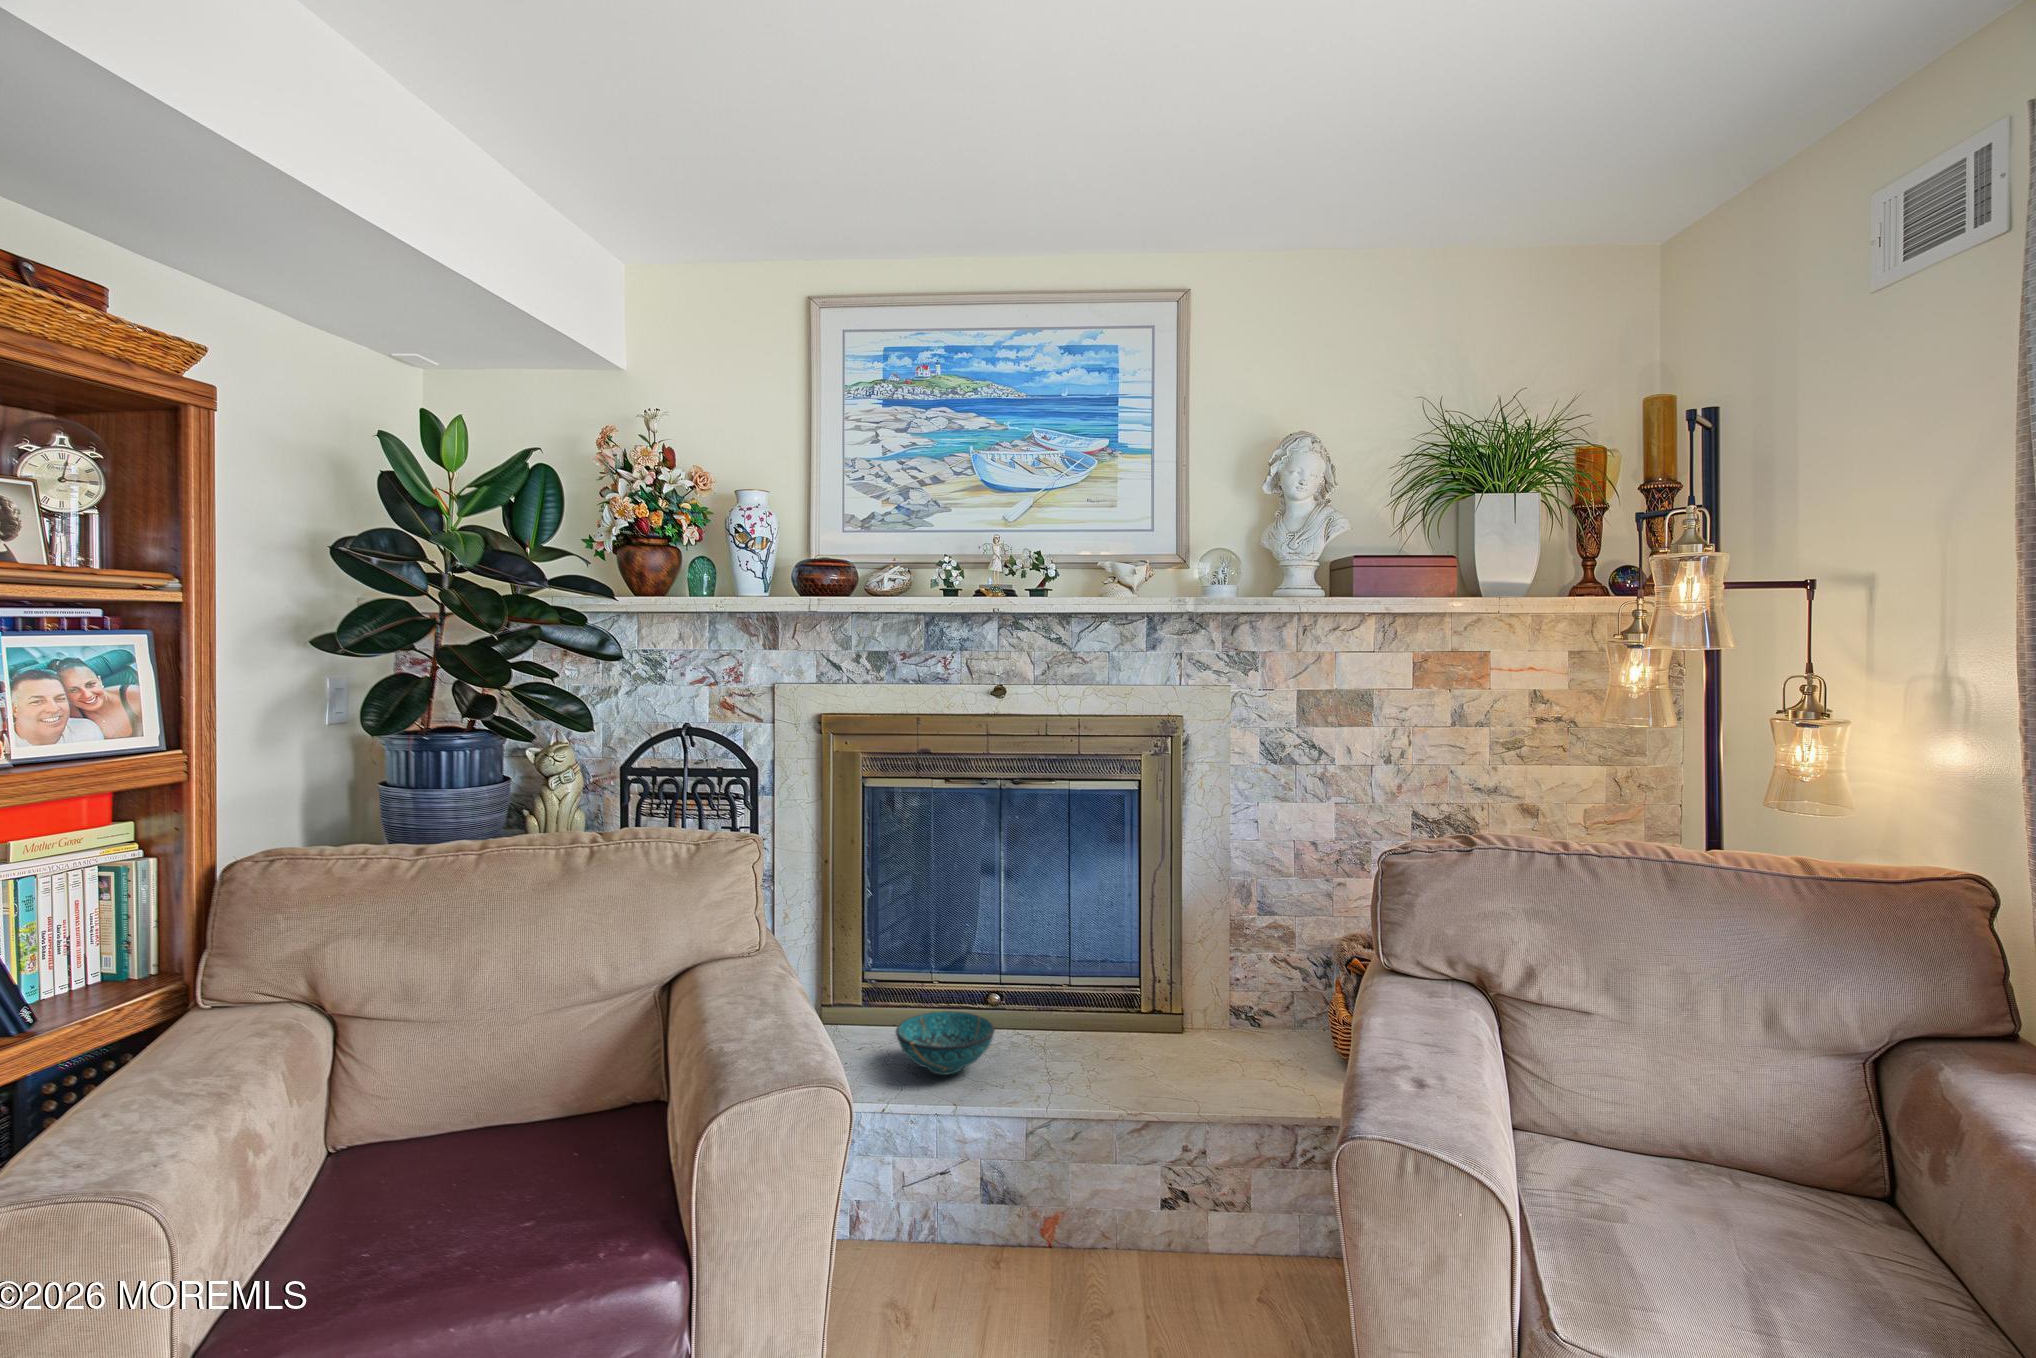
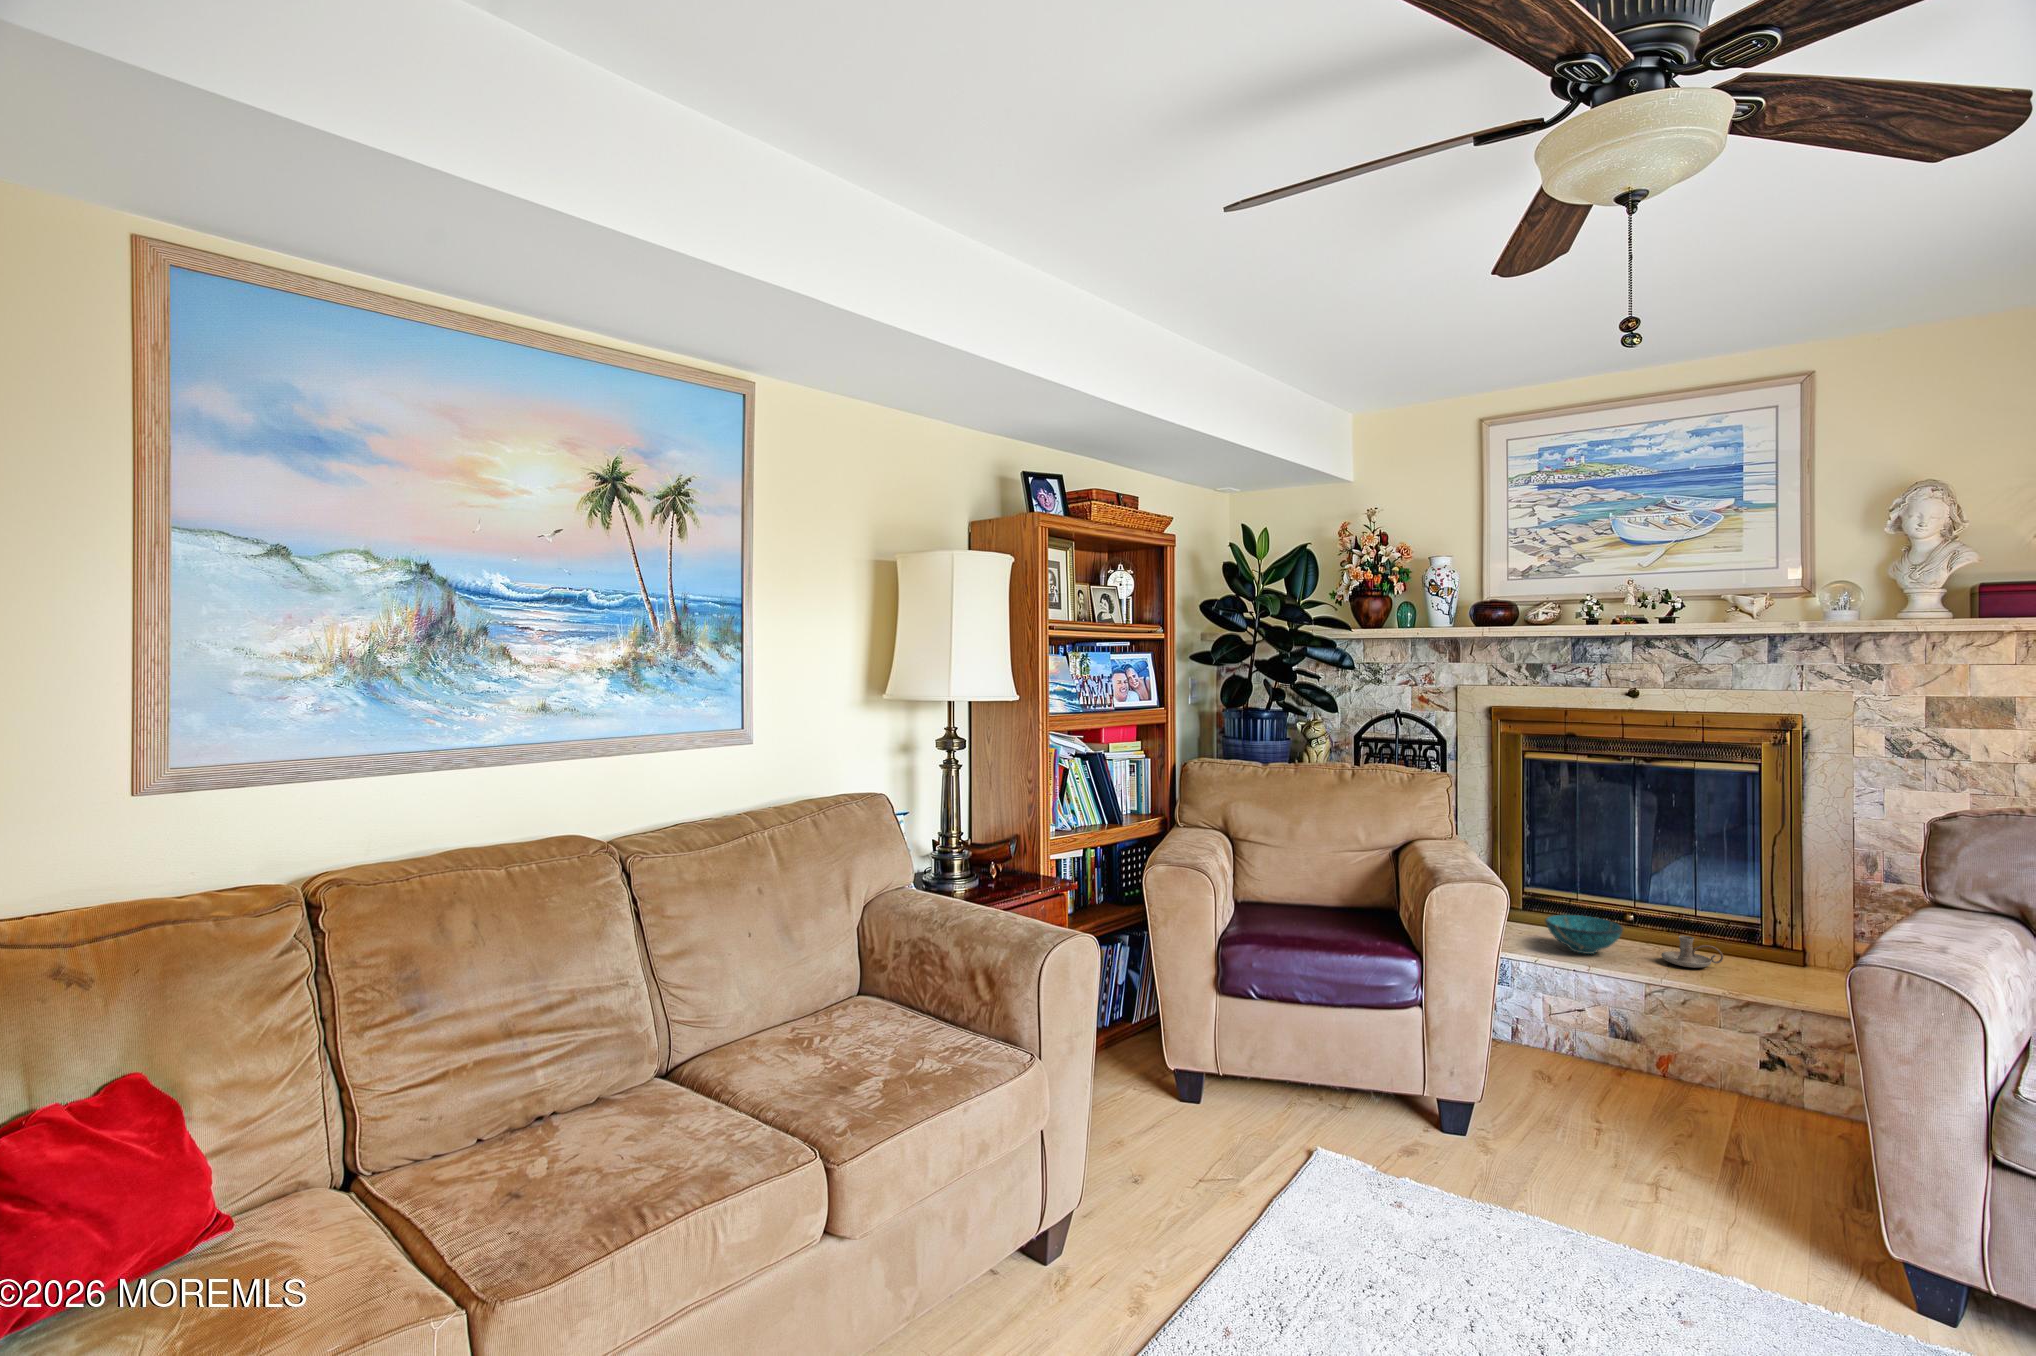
candle holder: none [1040,1025,1109,1072] -> present [1661,936,1723,968]

